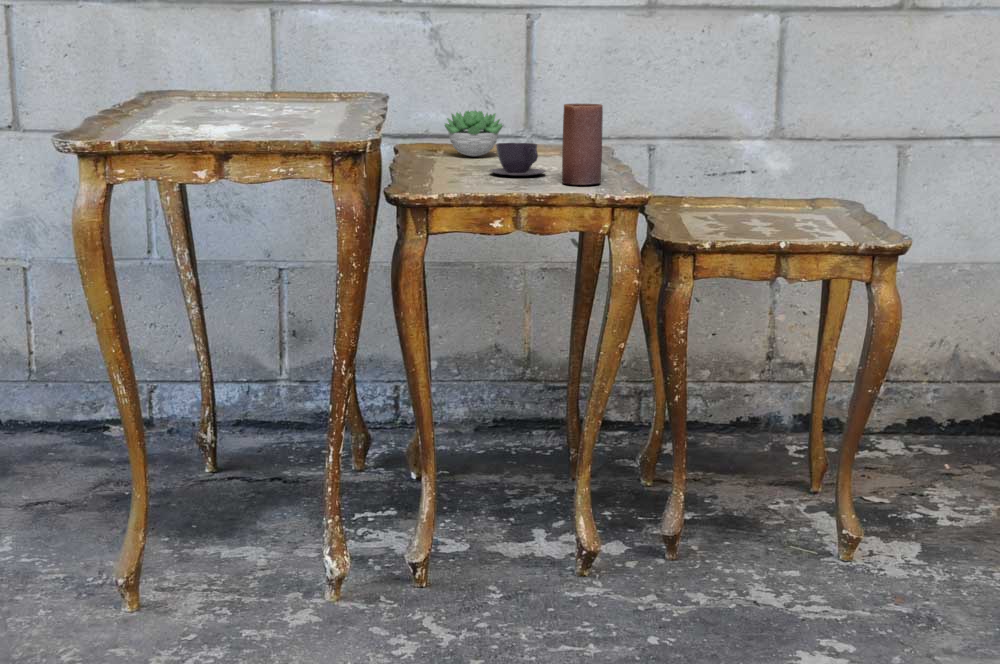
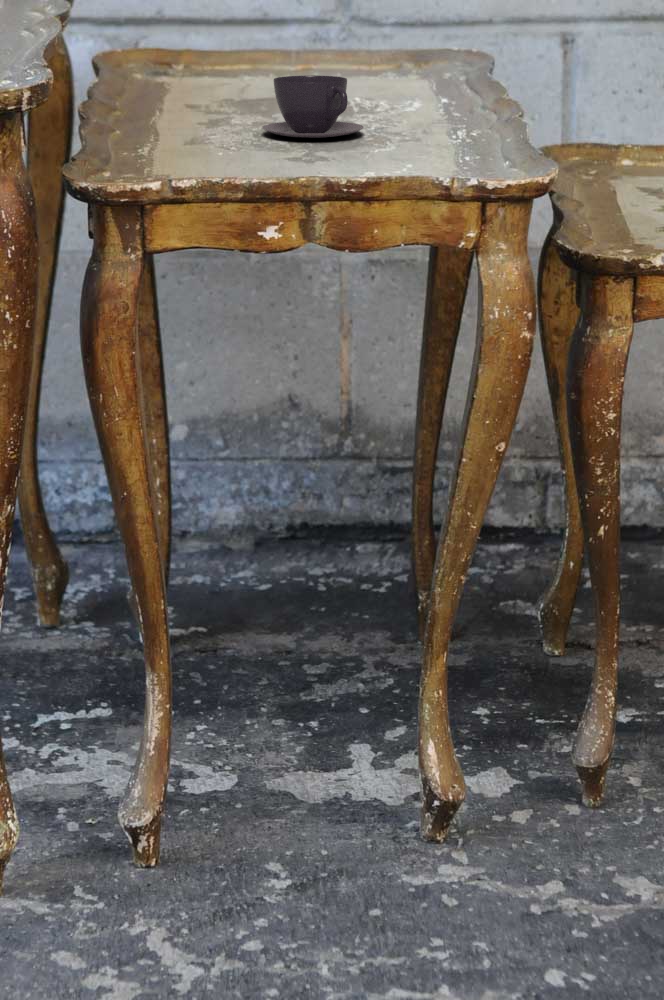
candle: present [562,104,603,185] -> none [391,5,464,157]
succulent plant: present [445,110,503,157] -> none [187,12,292,96]

